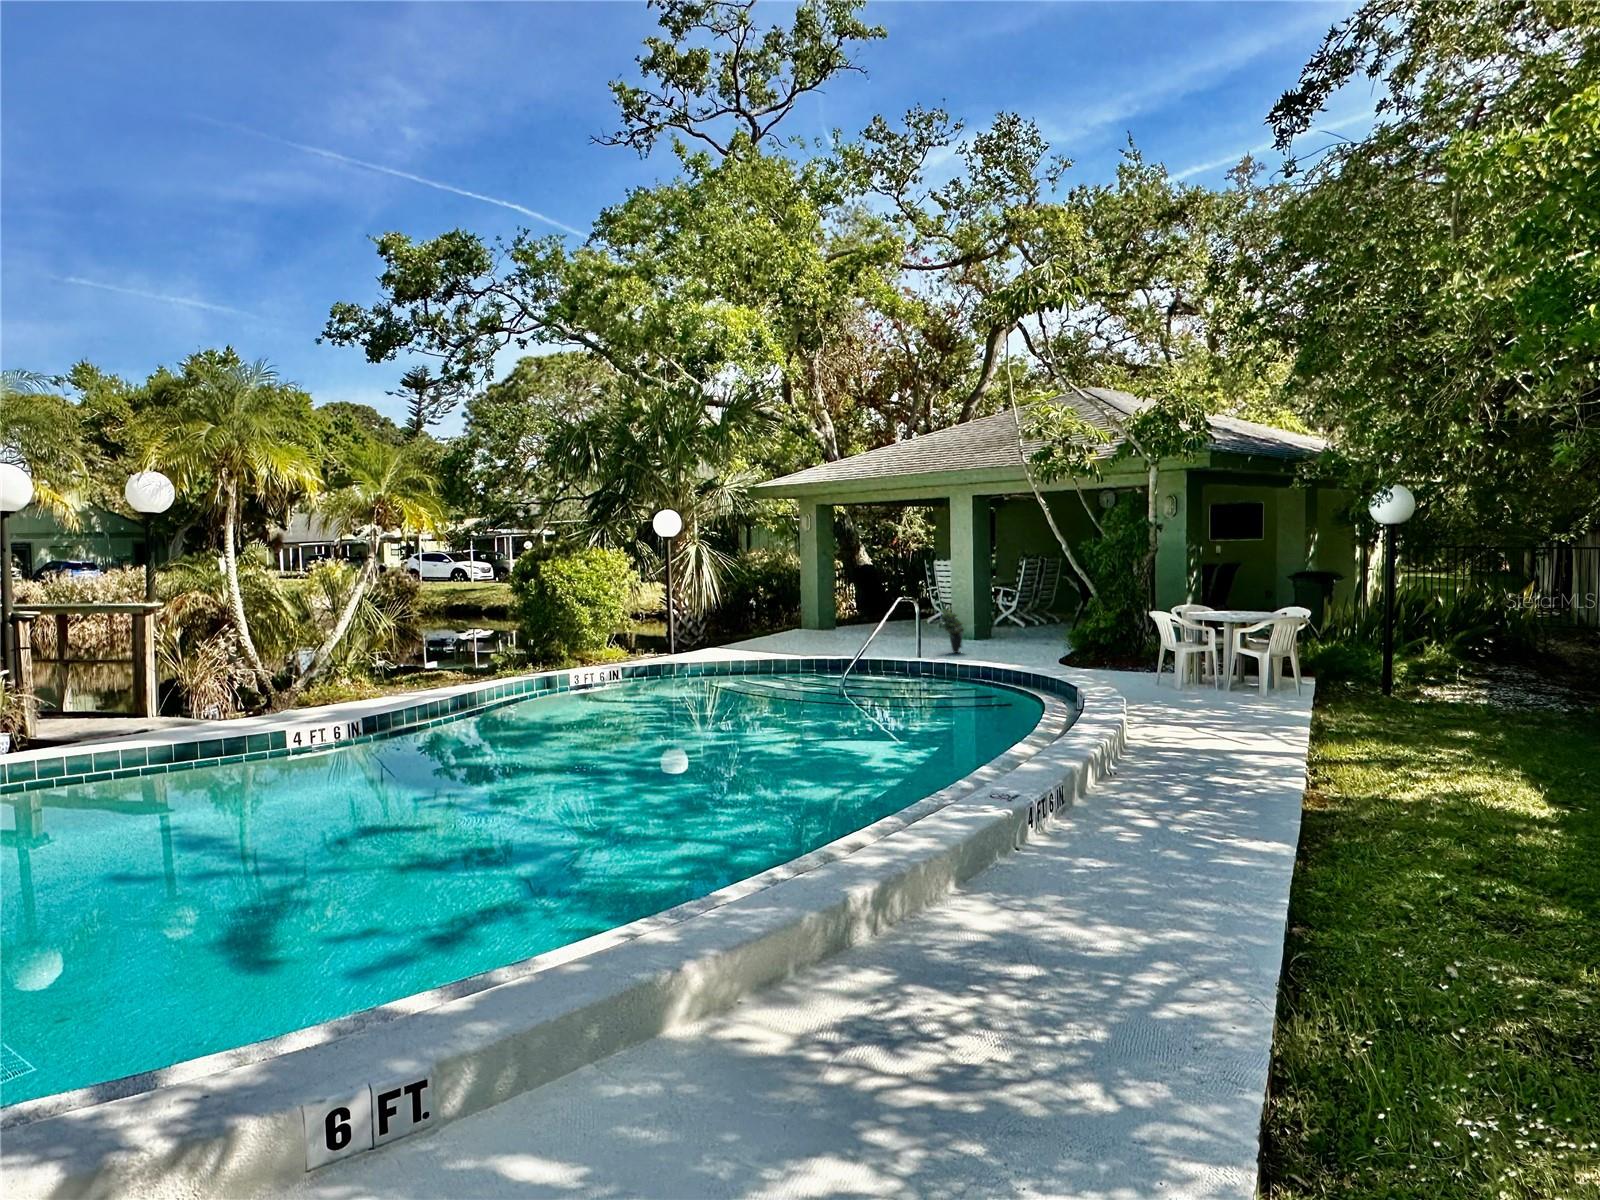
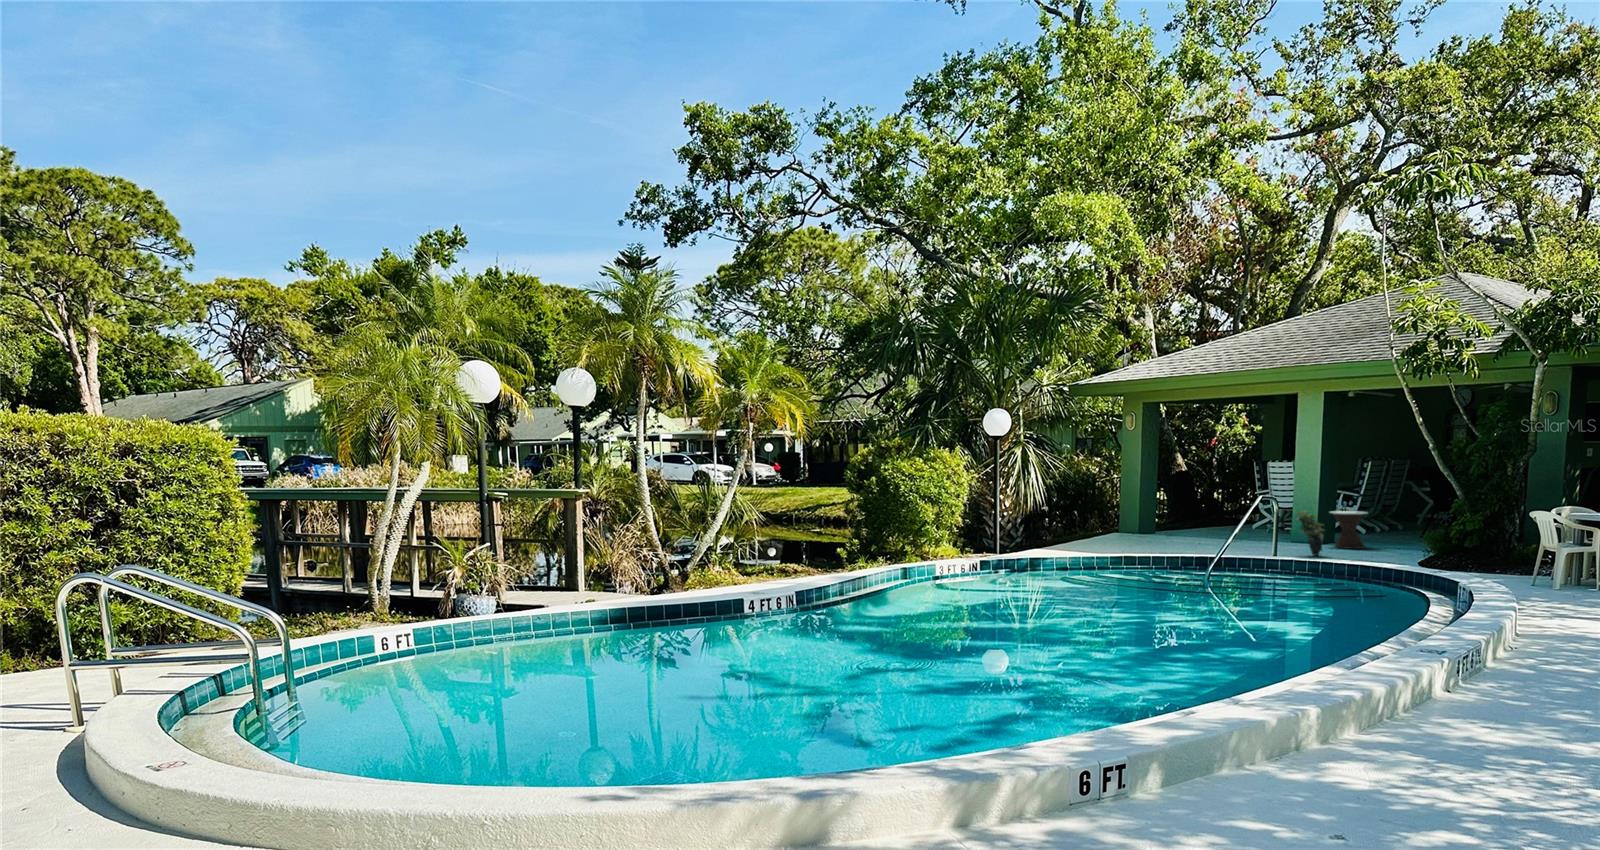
side table: none [980,608,1013,644] -> present [1332,511,1366,549]

